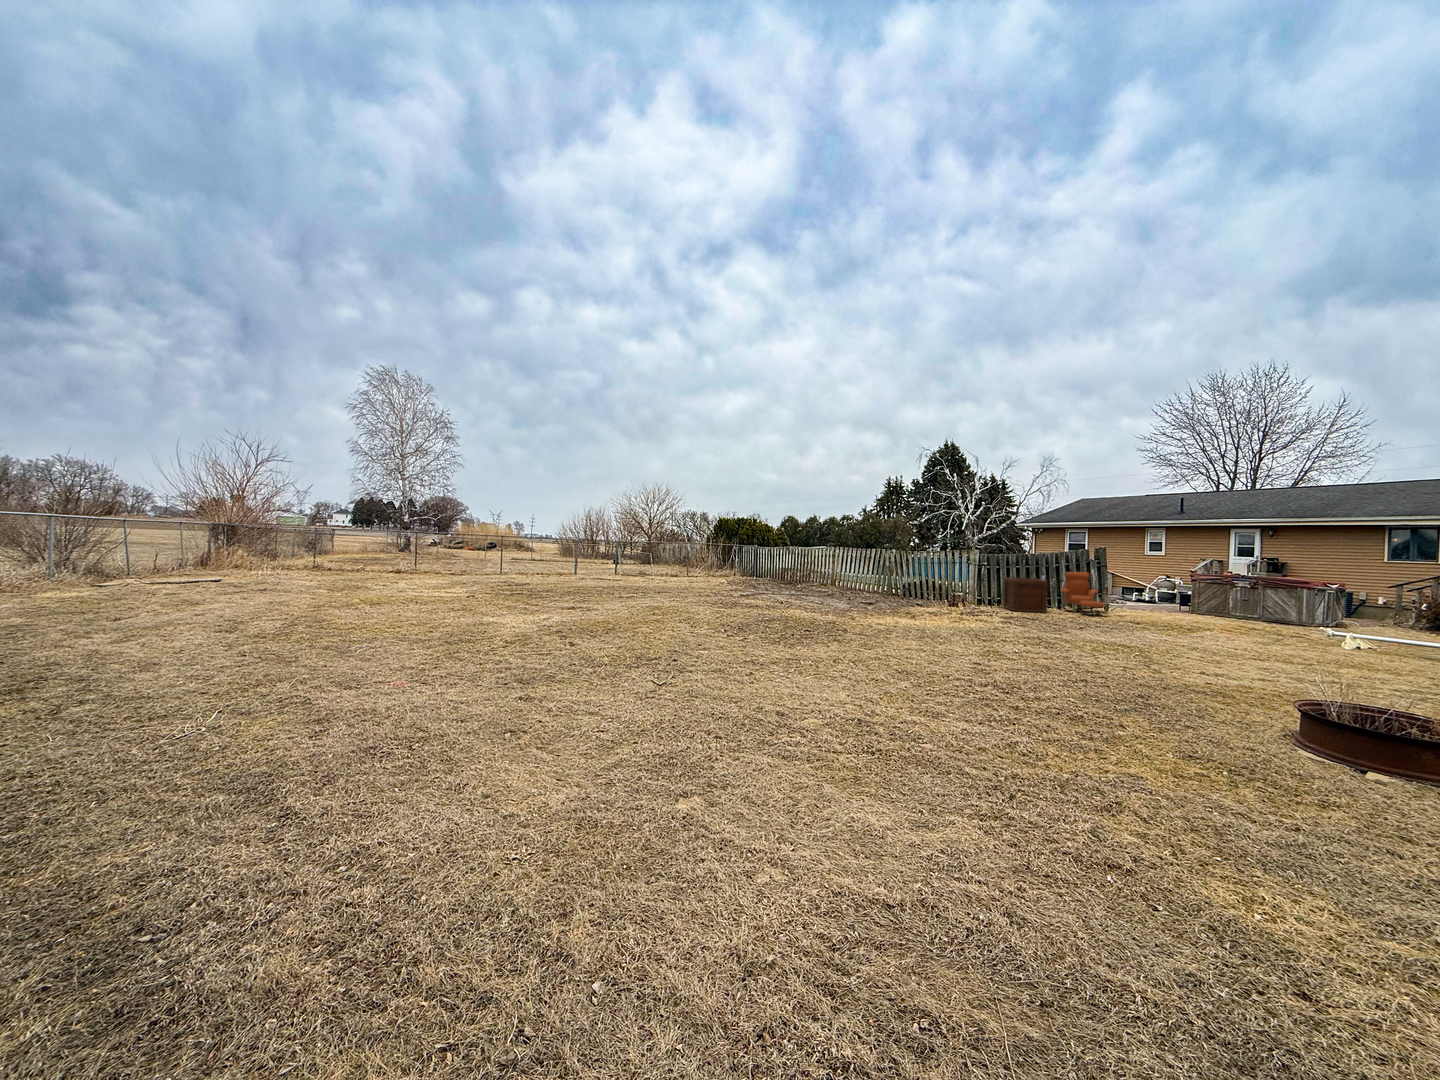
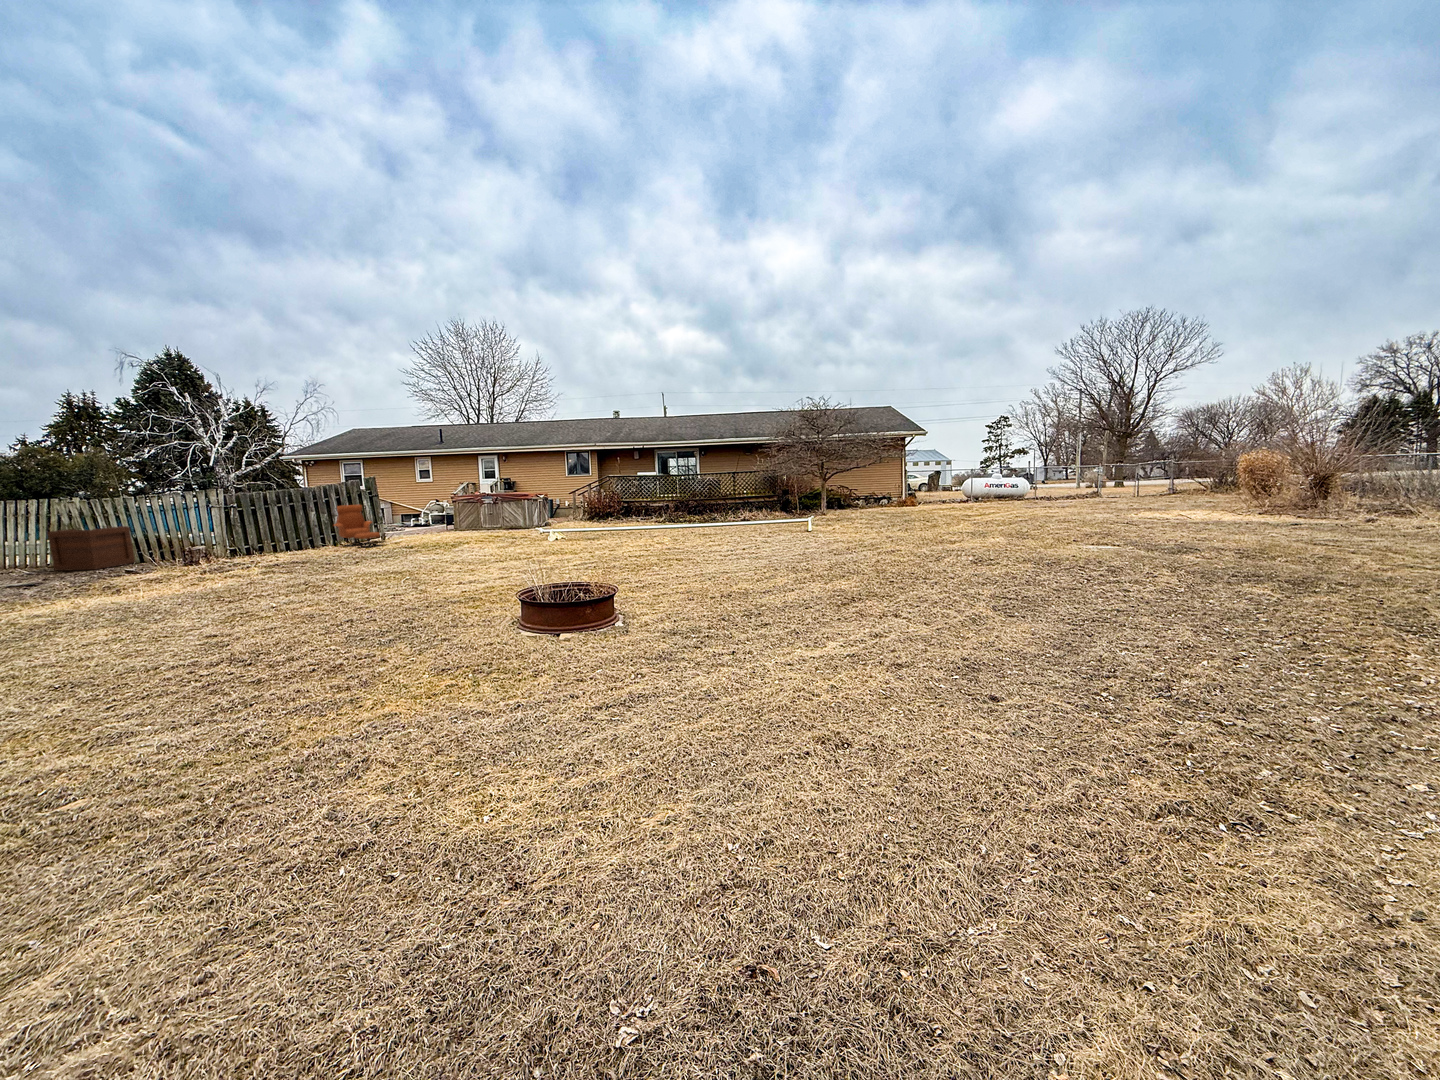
wooden crate: present [1003,578,1048,612] -> present [48,526,135,571]

